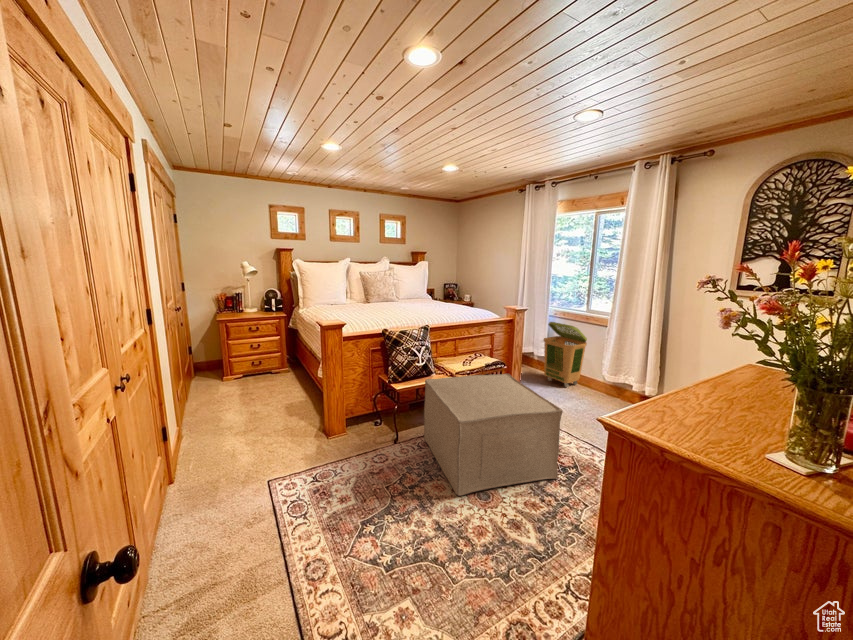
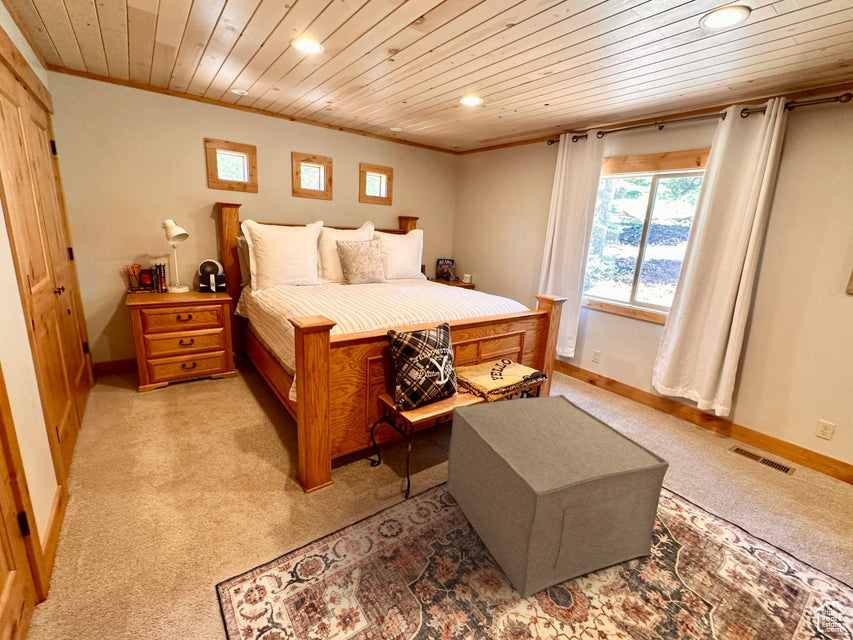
laundry basket: present [544,322,587,387] -> none [576,316,635,400]

